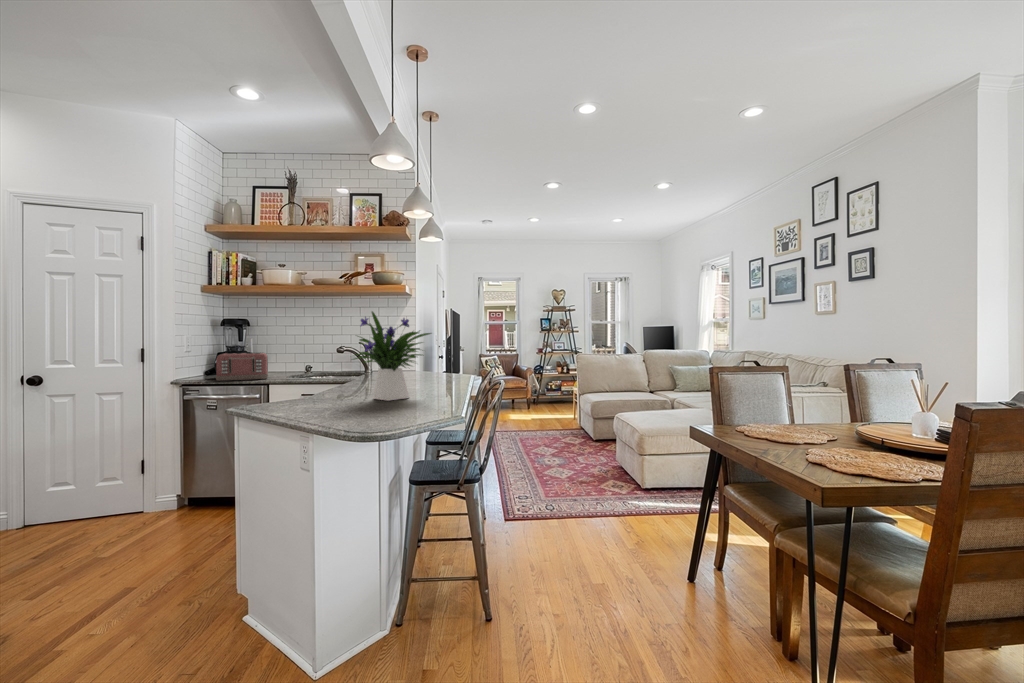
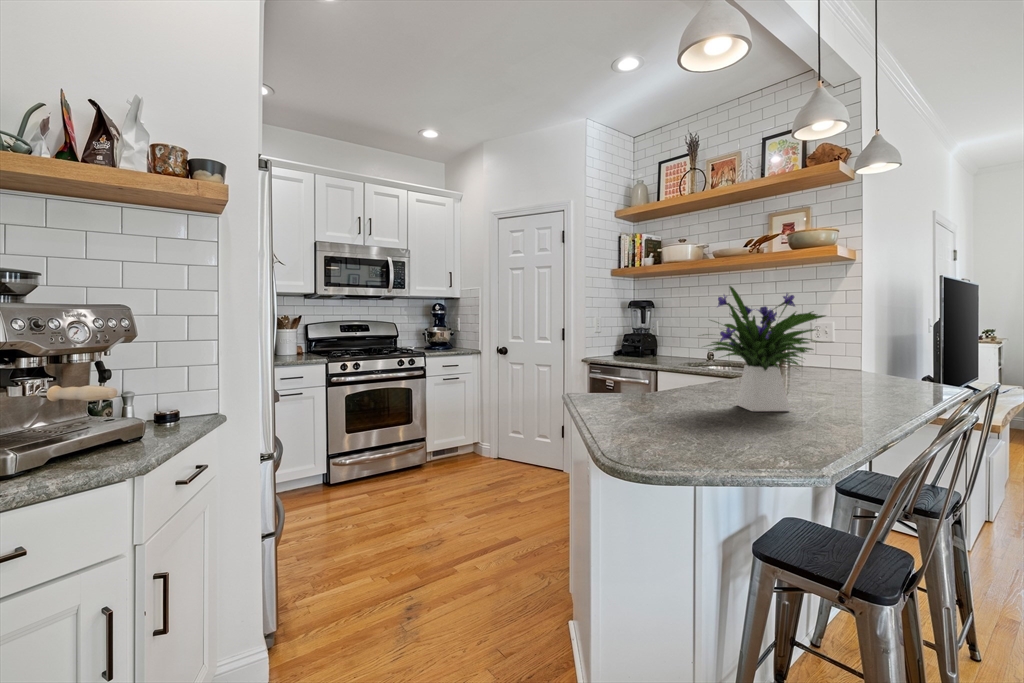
toaster: present [216,353,268,381] -> none [613,336,666,364]

